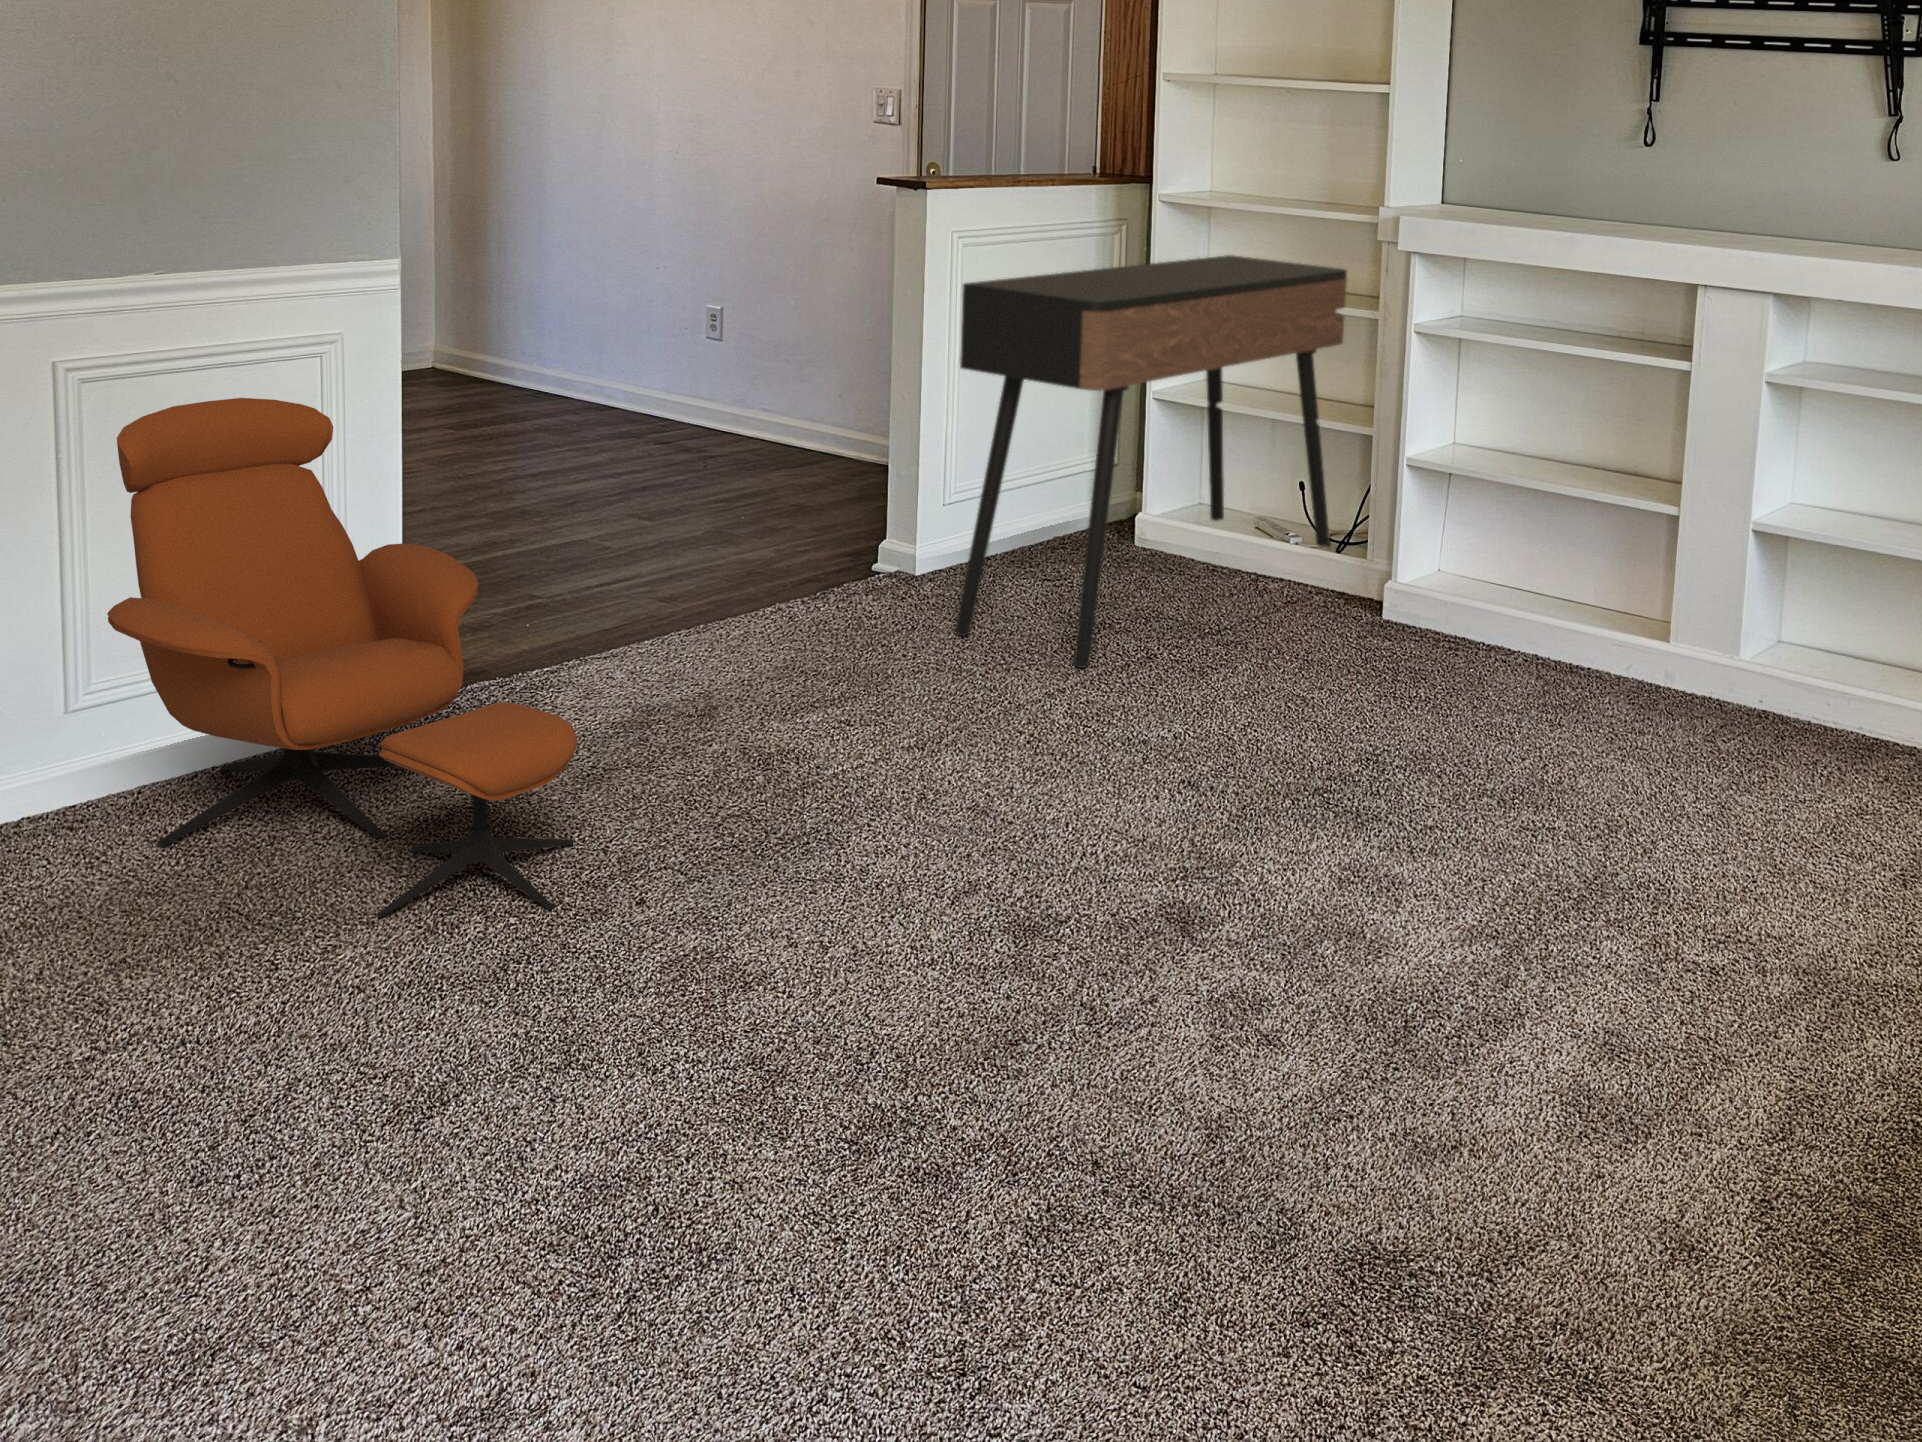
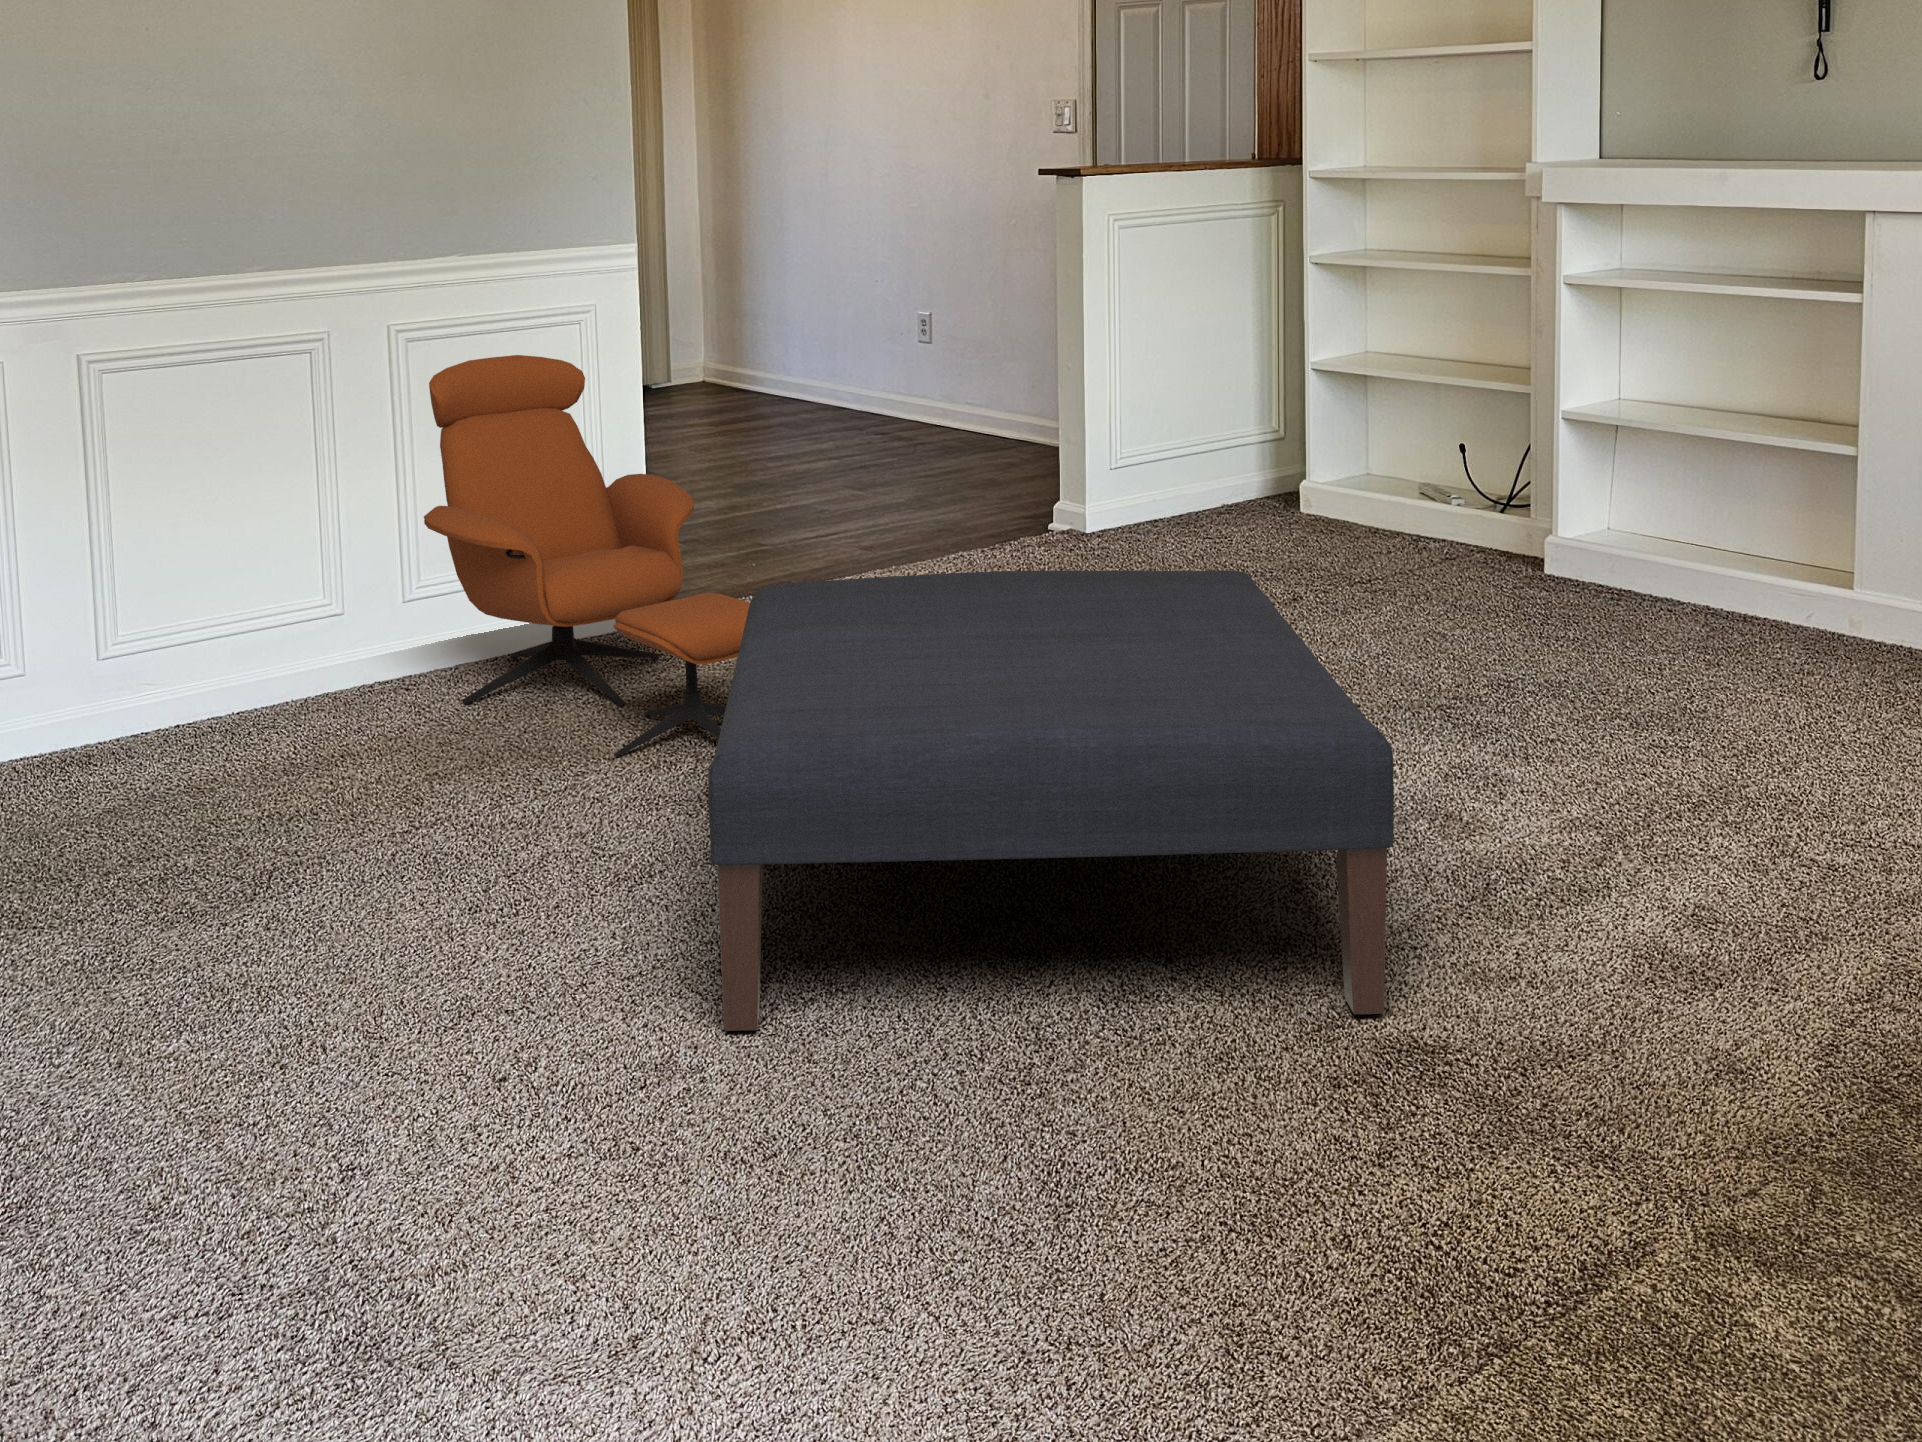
console table: present [955,255,1347,668] -> none [1109,226,1500,606]
ottoman: none [563,681,1363,1342] -> present [708,570,1394,1031]

